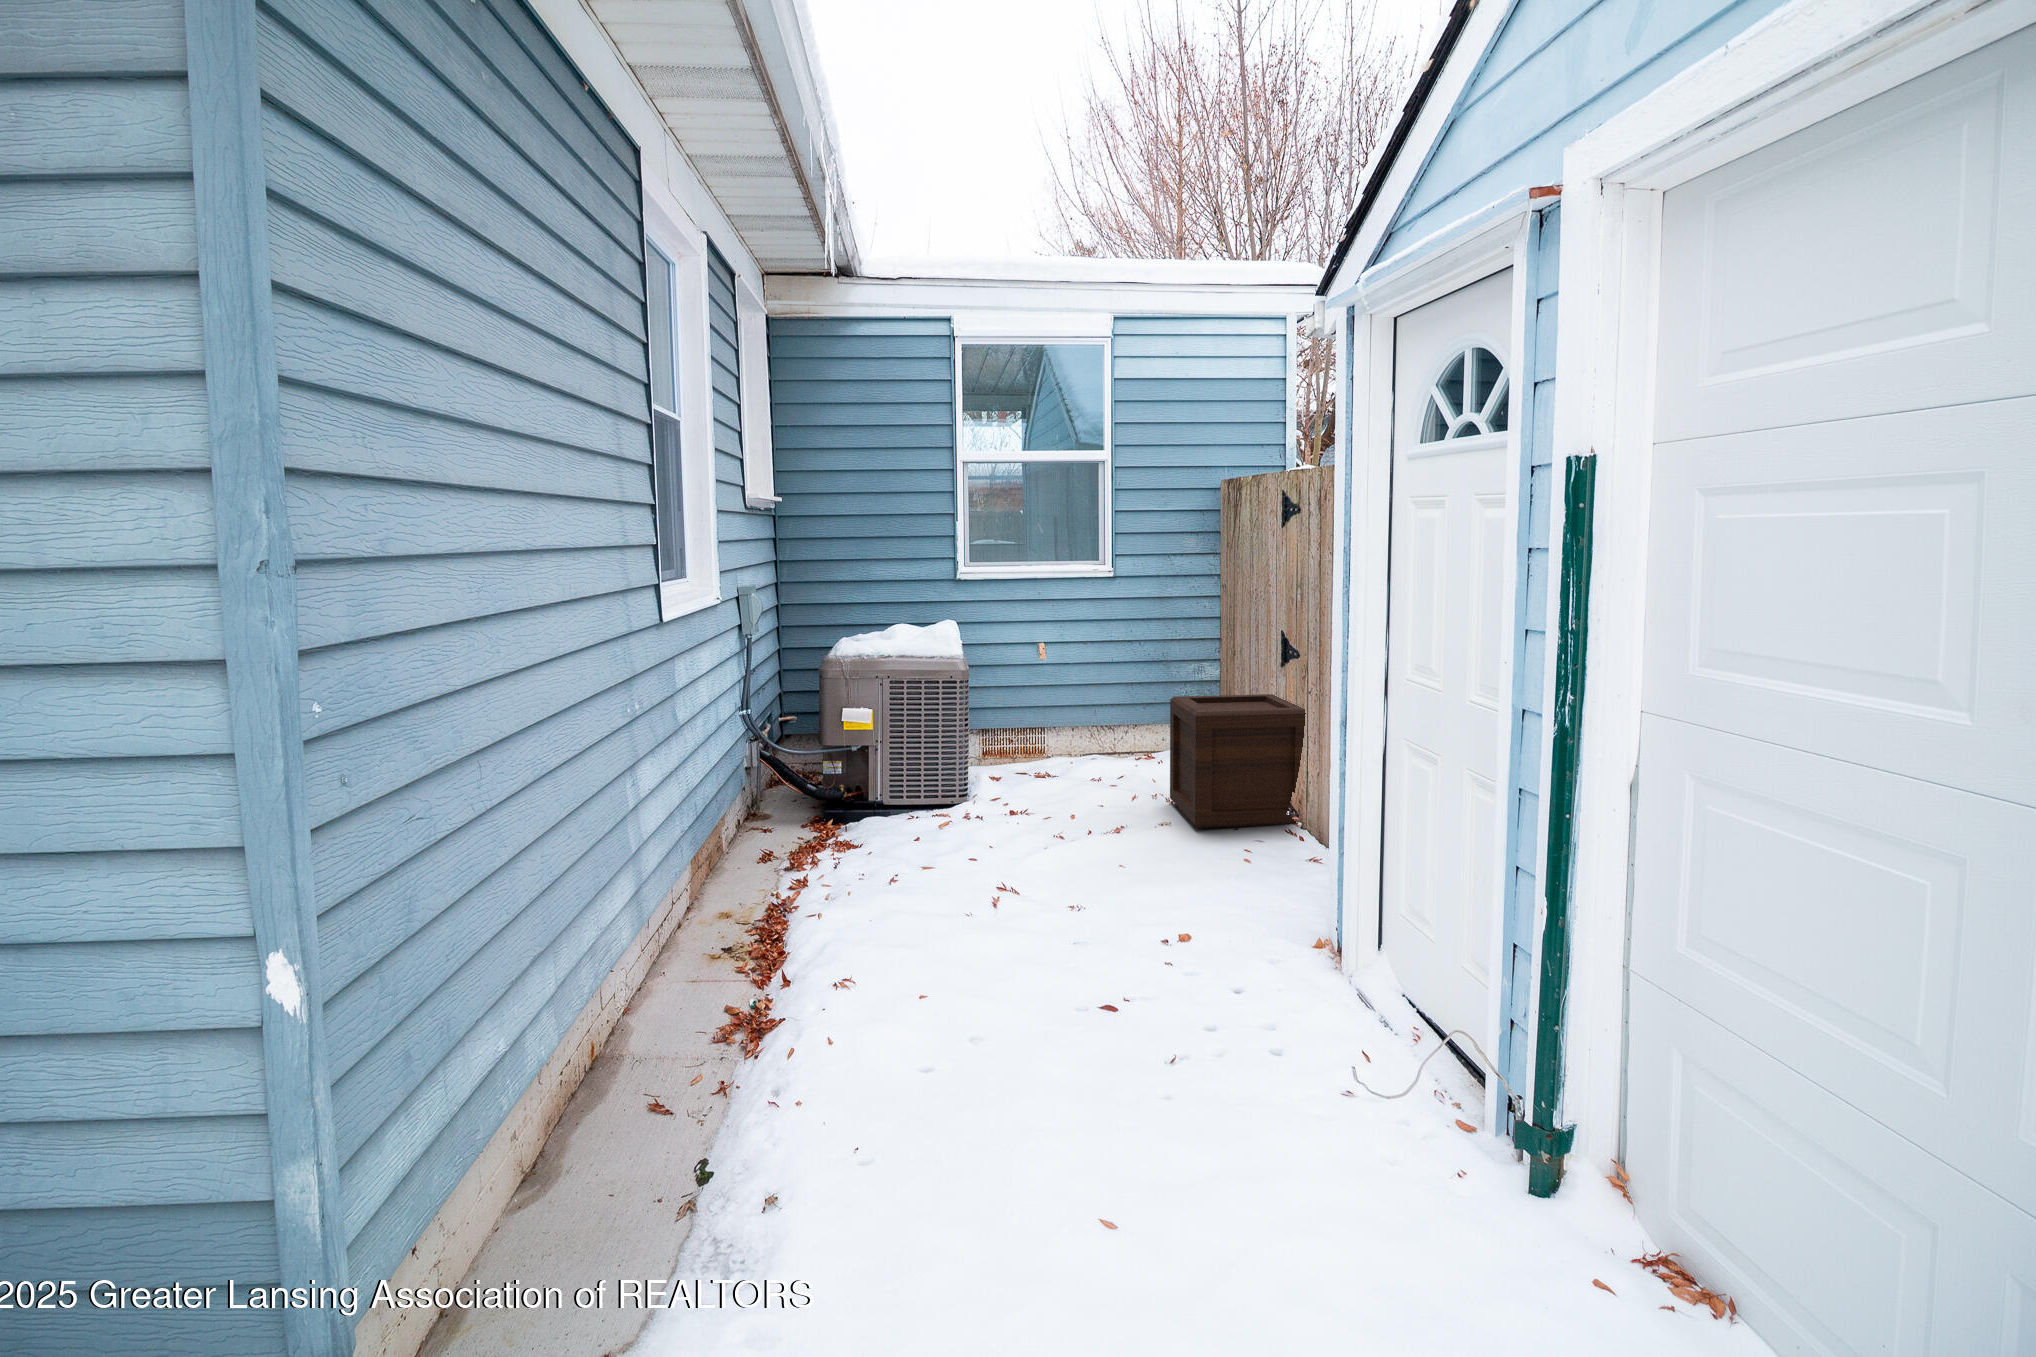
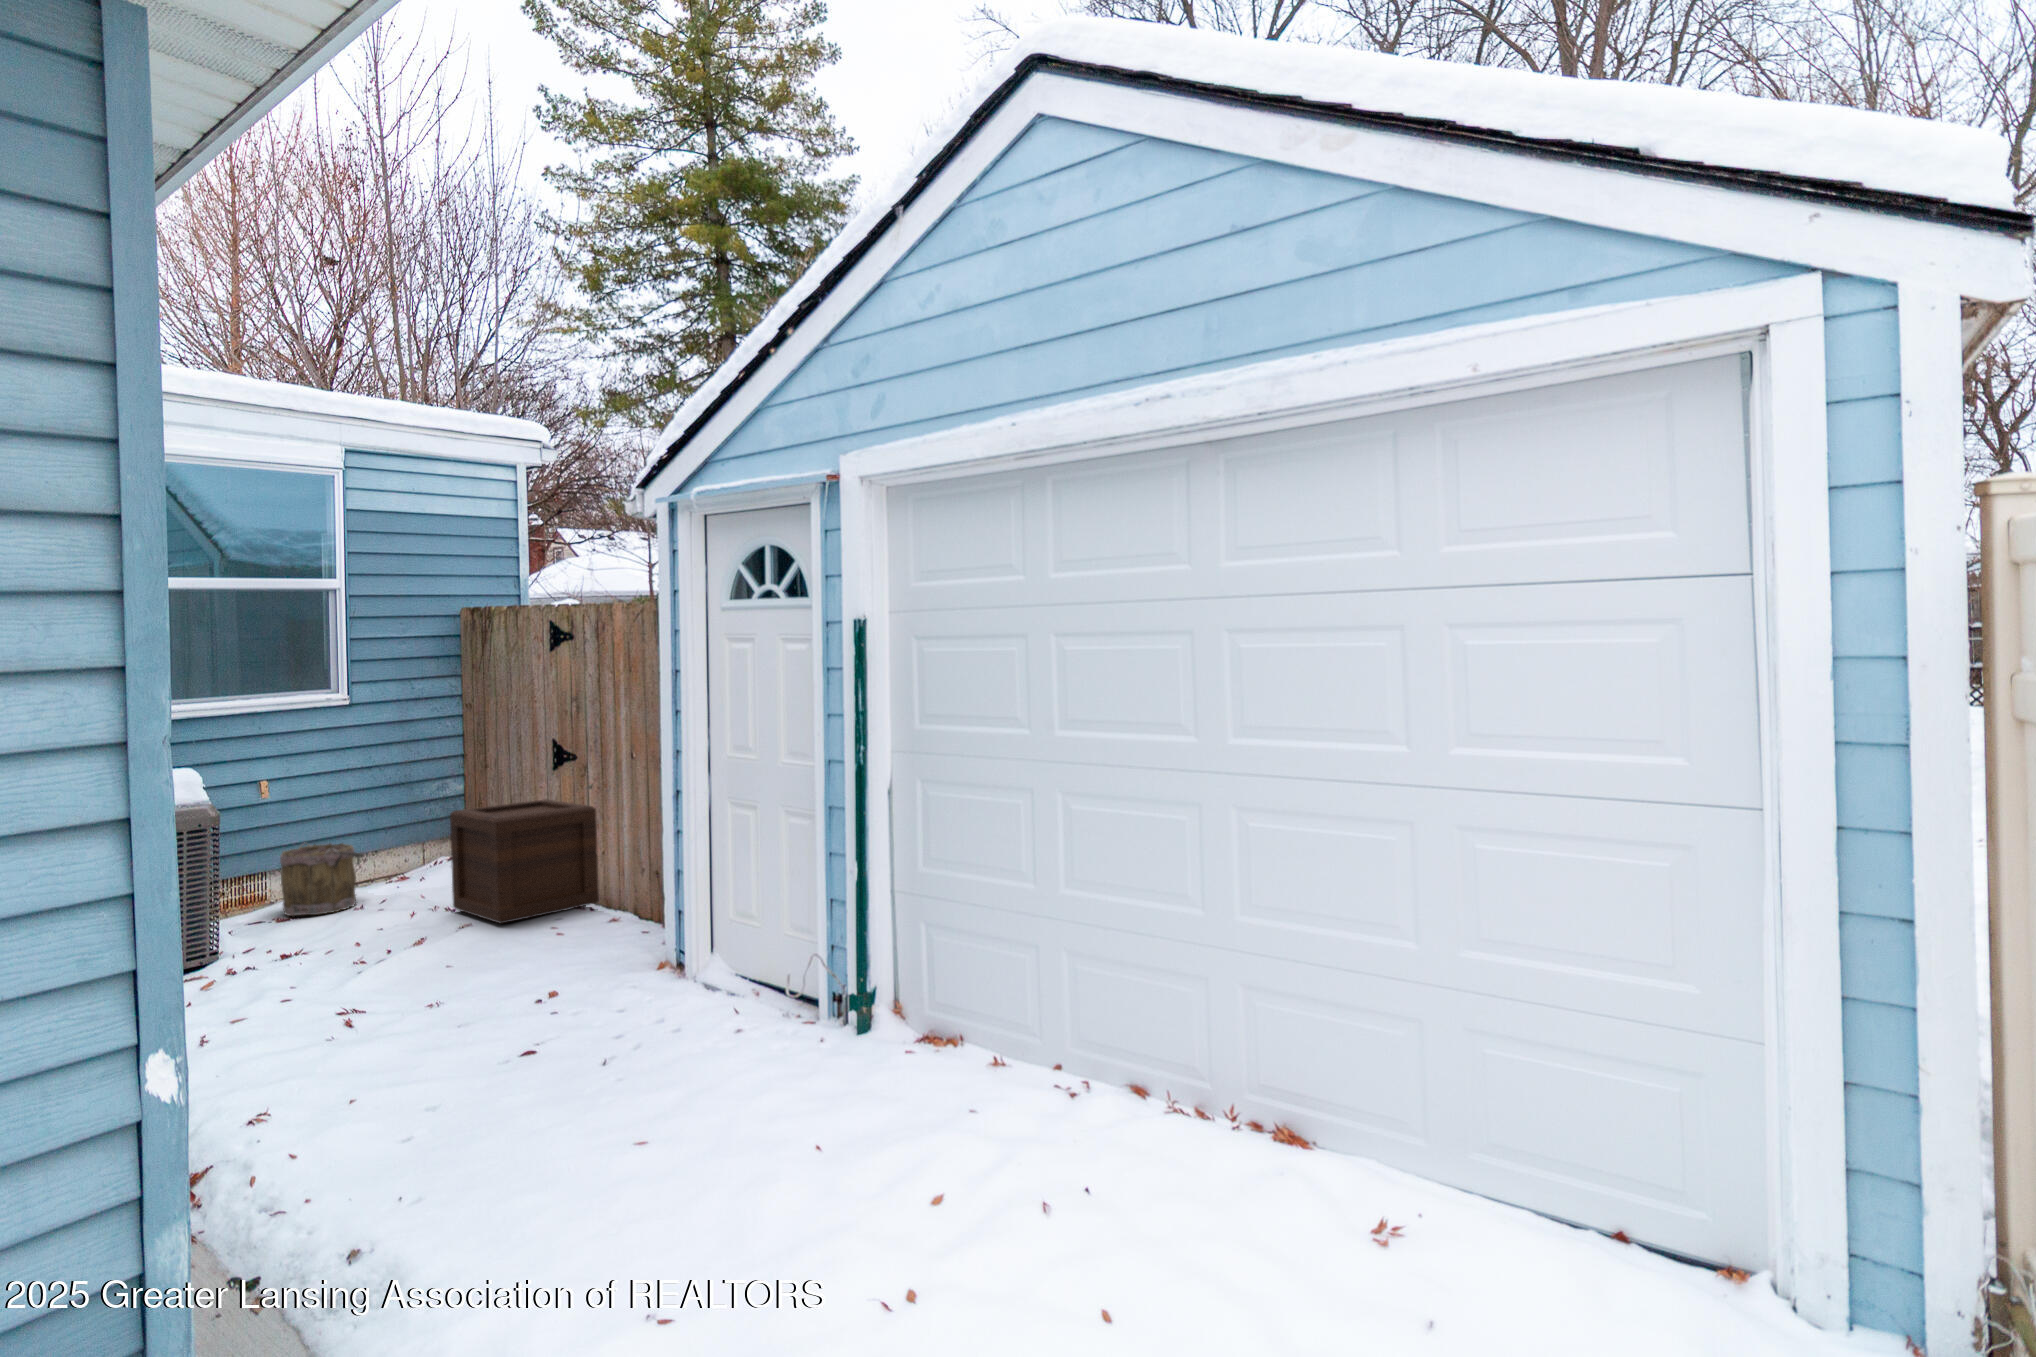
bucket: none [1043,710,1114,782] -> present [280,843,364,916]

